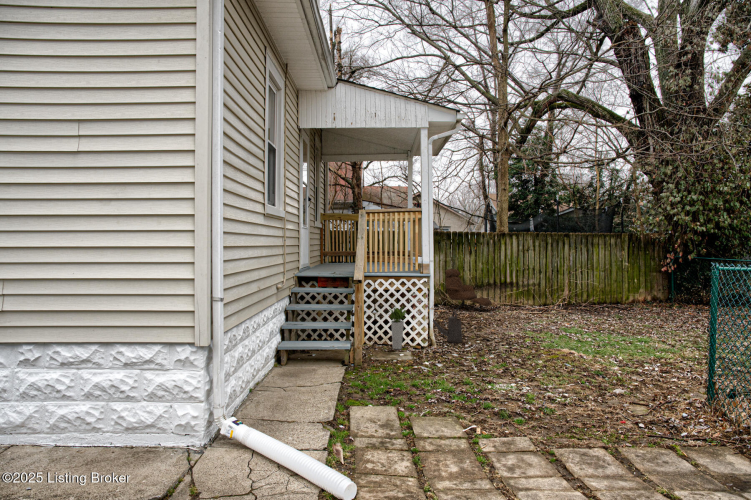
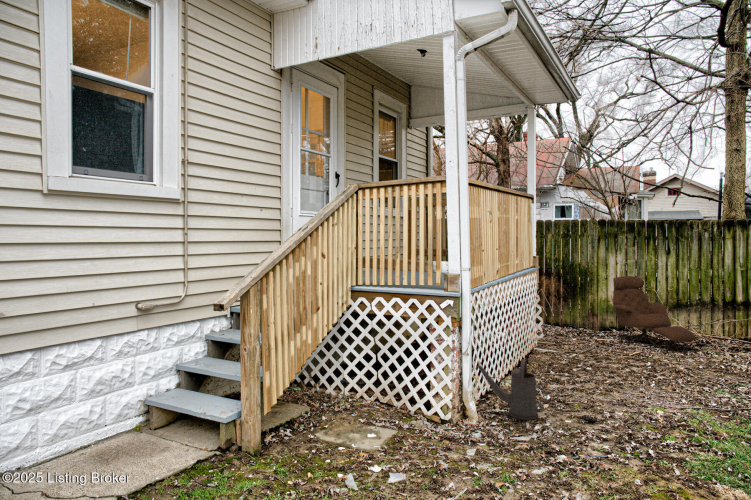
planter: present [389,306,406,349] -> none [379,344,416,418]

